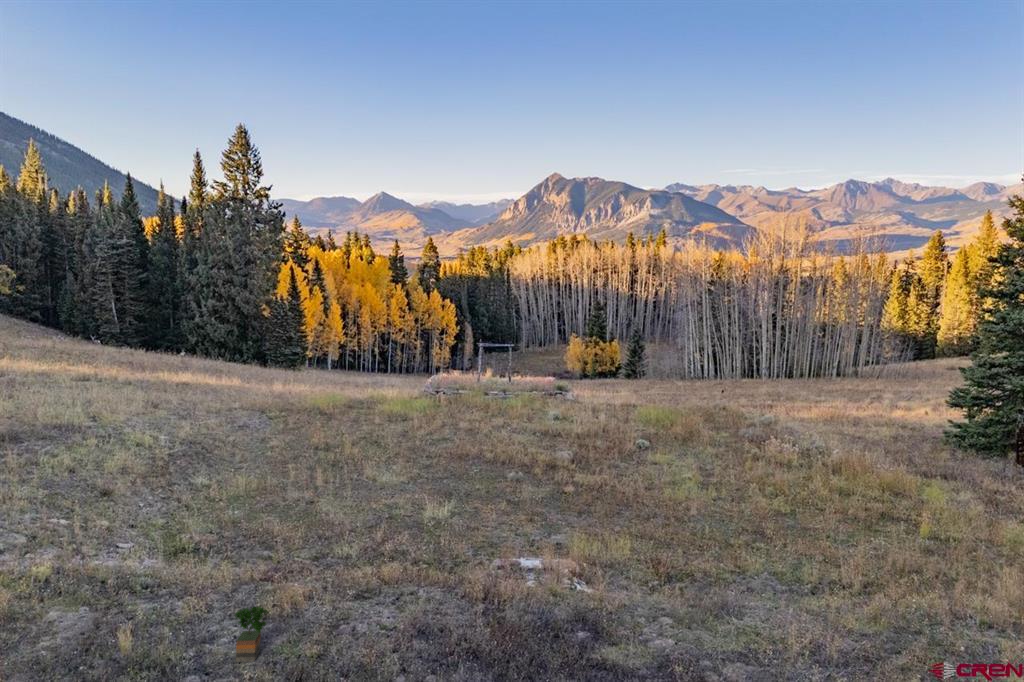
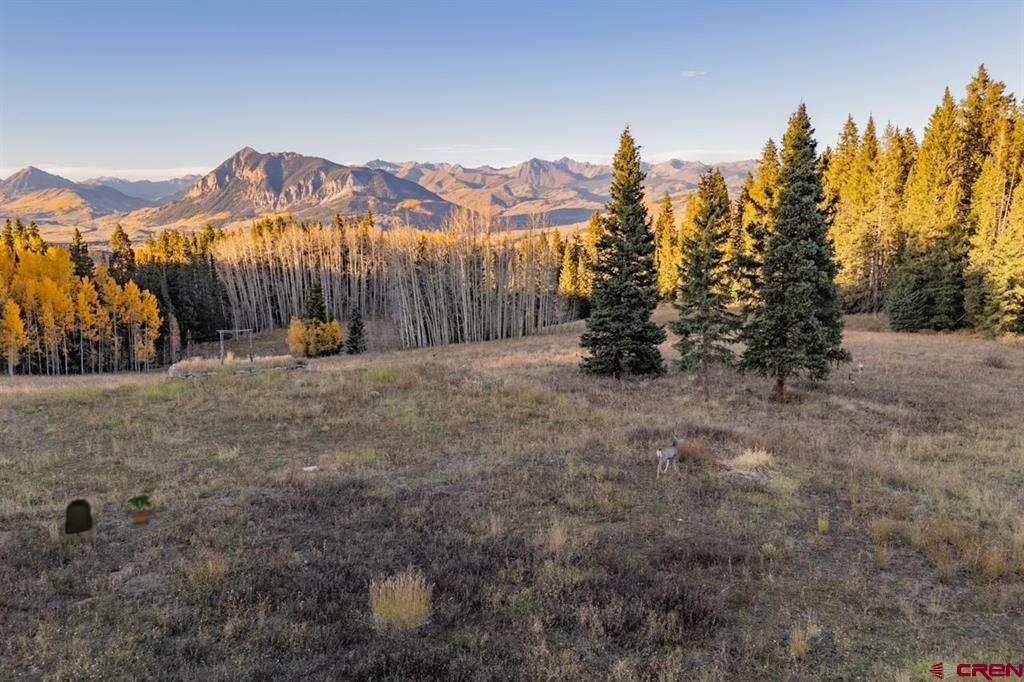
backpack: none [160,593,198,647] -> present [65,499,92,534]

